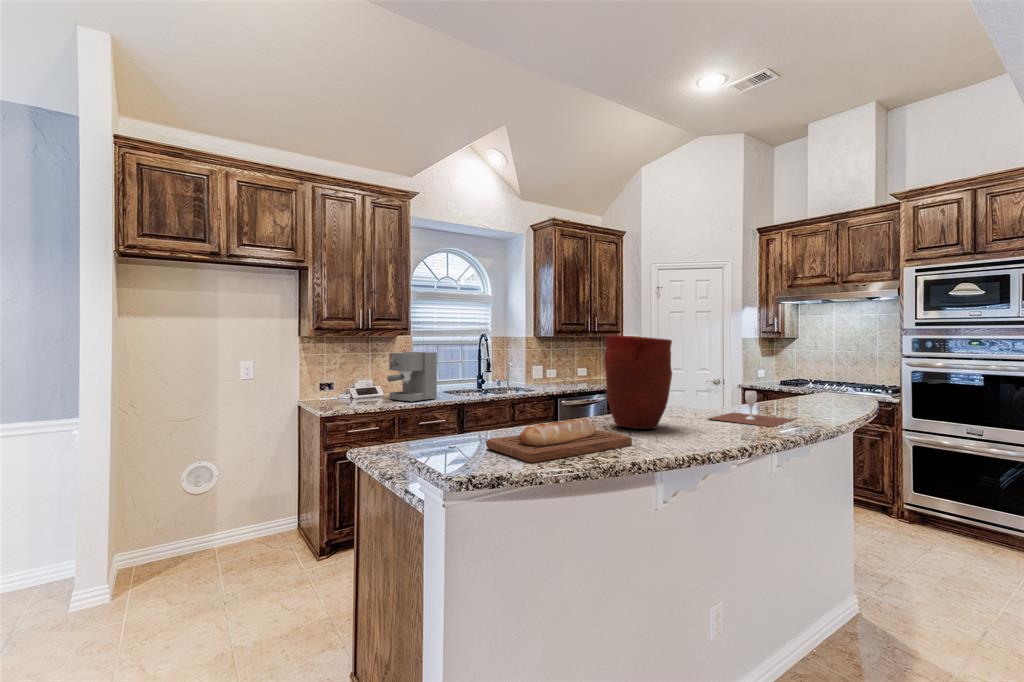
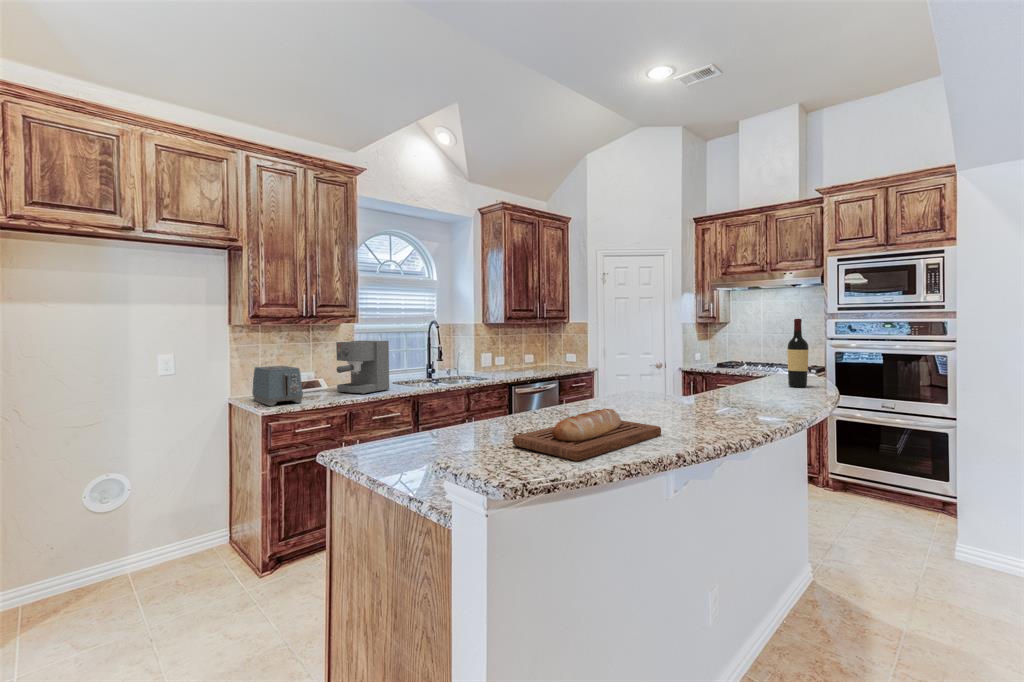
vase: present [604,335,672,429] -> none [611,320,682,416]
wine bottle: none [819,335,842,407] -> present [787,319,809,387]
toaster: none [314,374,355,410] -> present [252,366,303,406]
wine glass: present [708,391,794,427] -> none [703,374,784,409]

